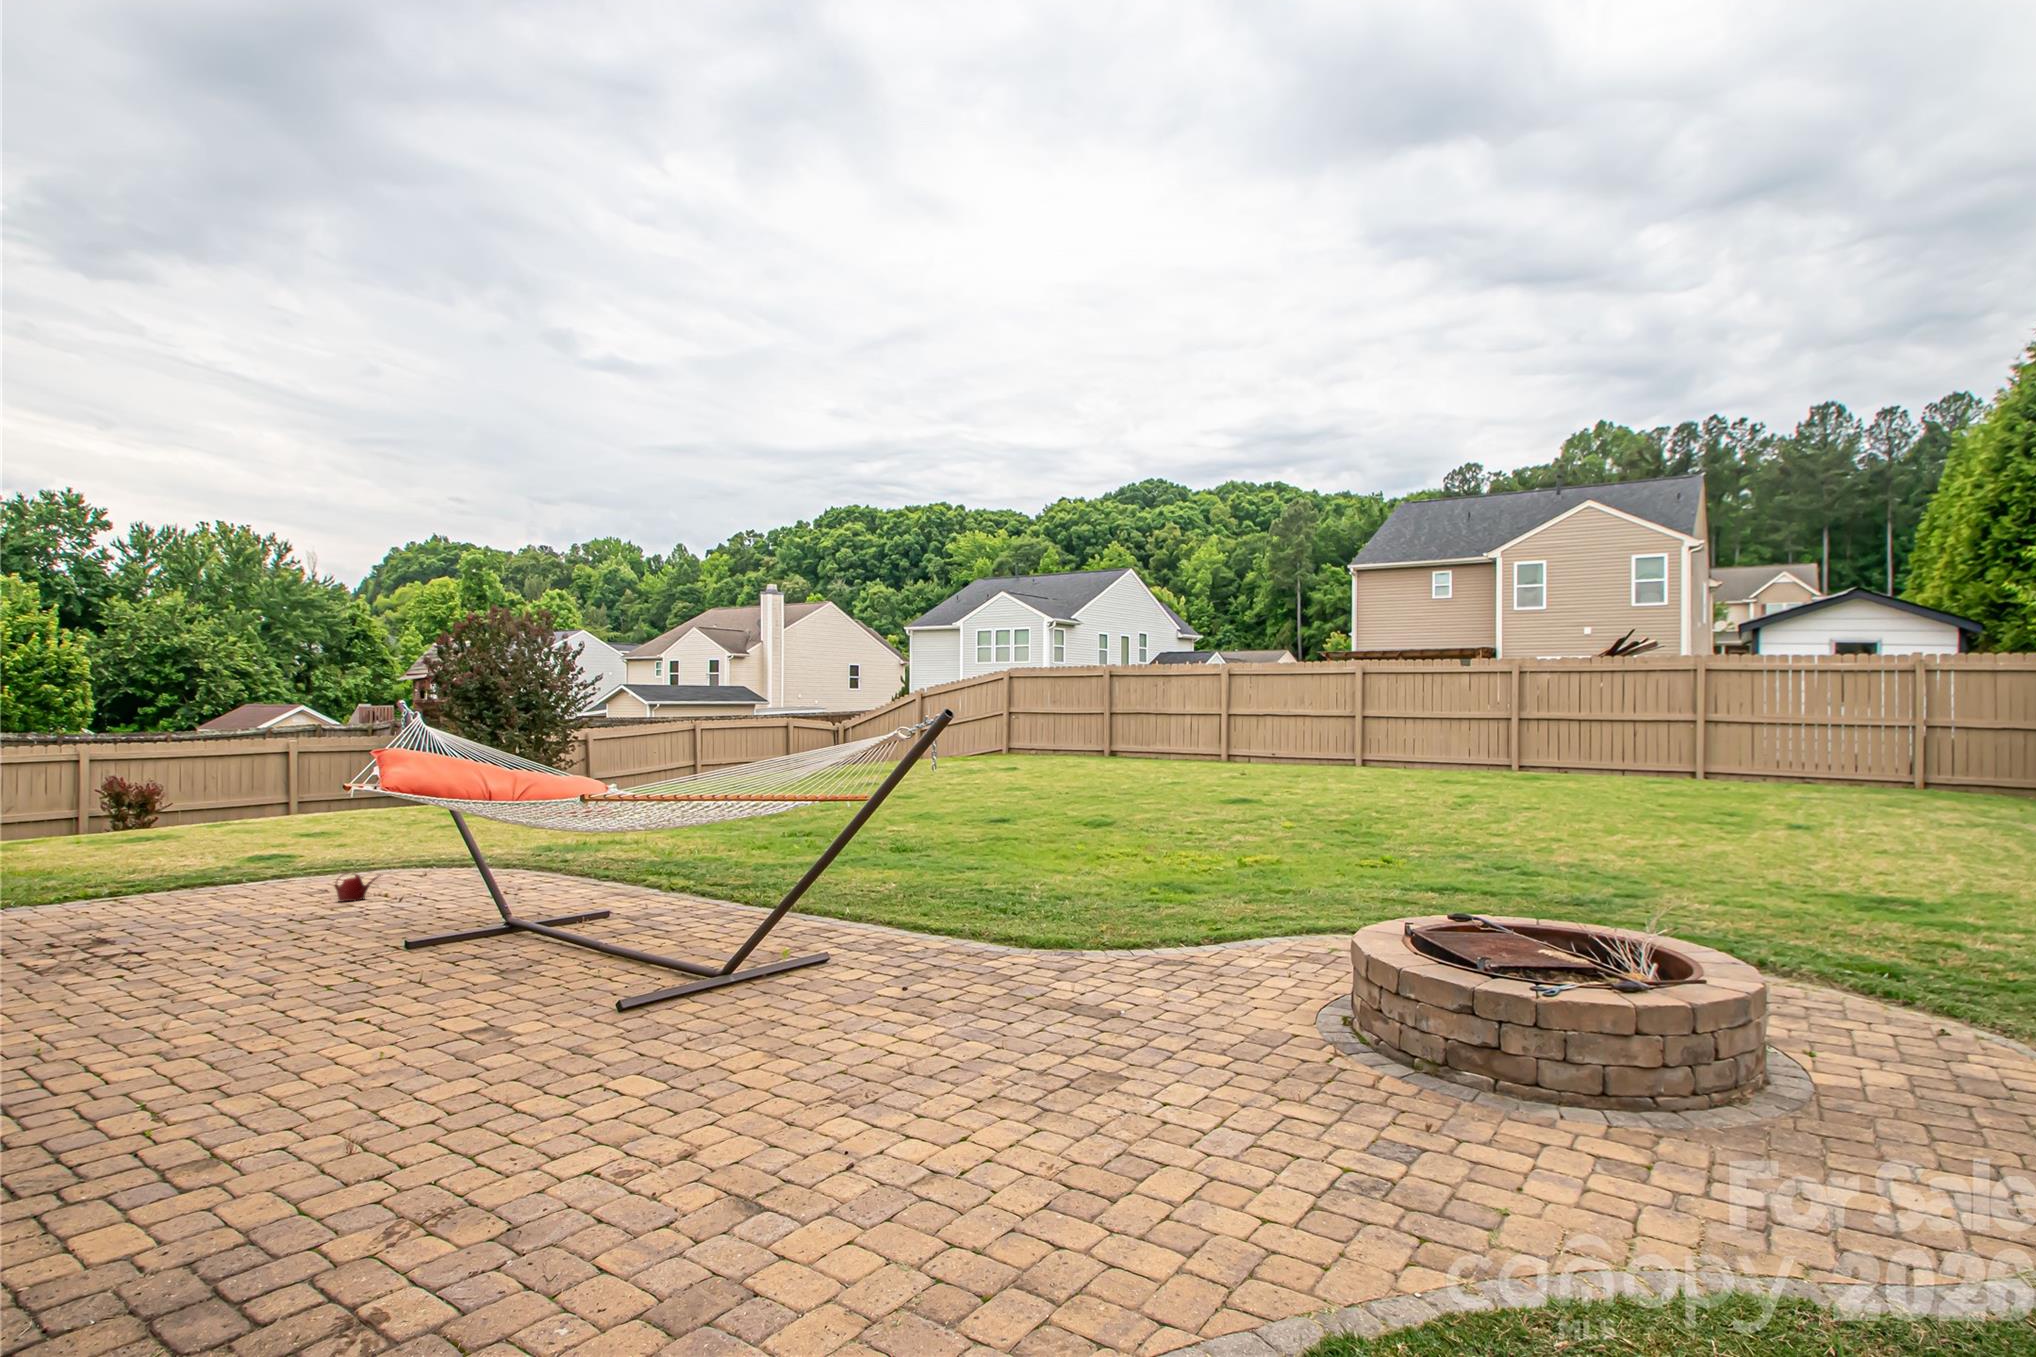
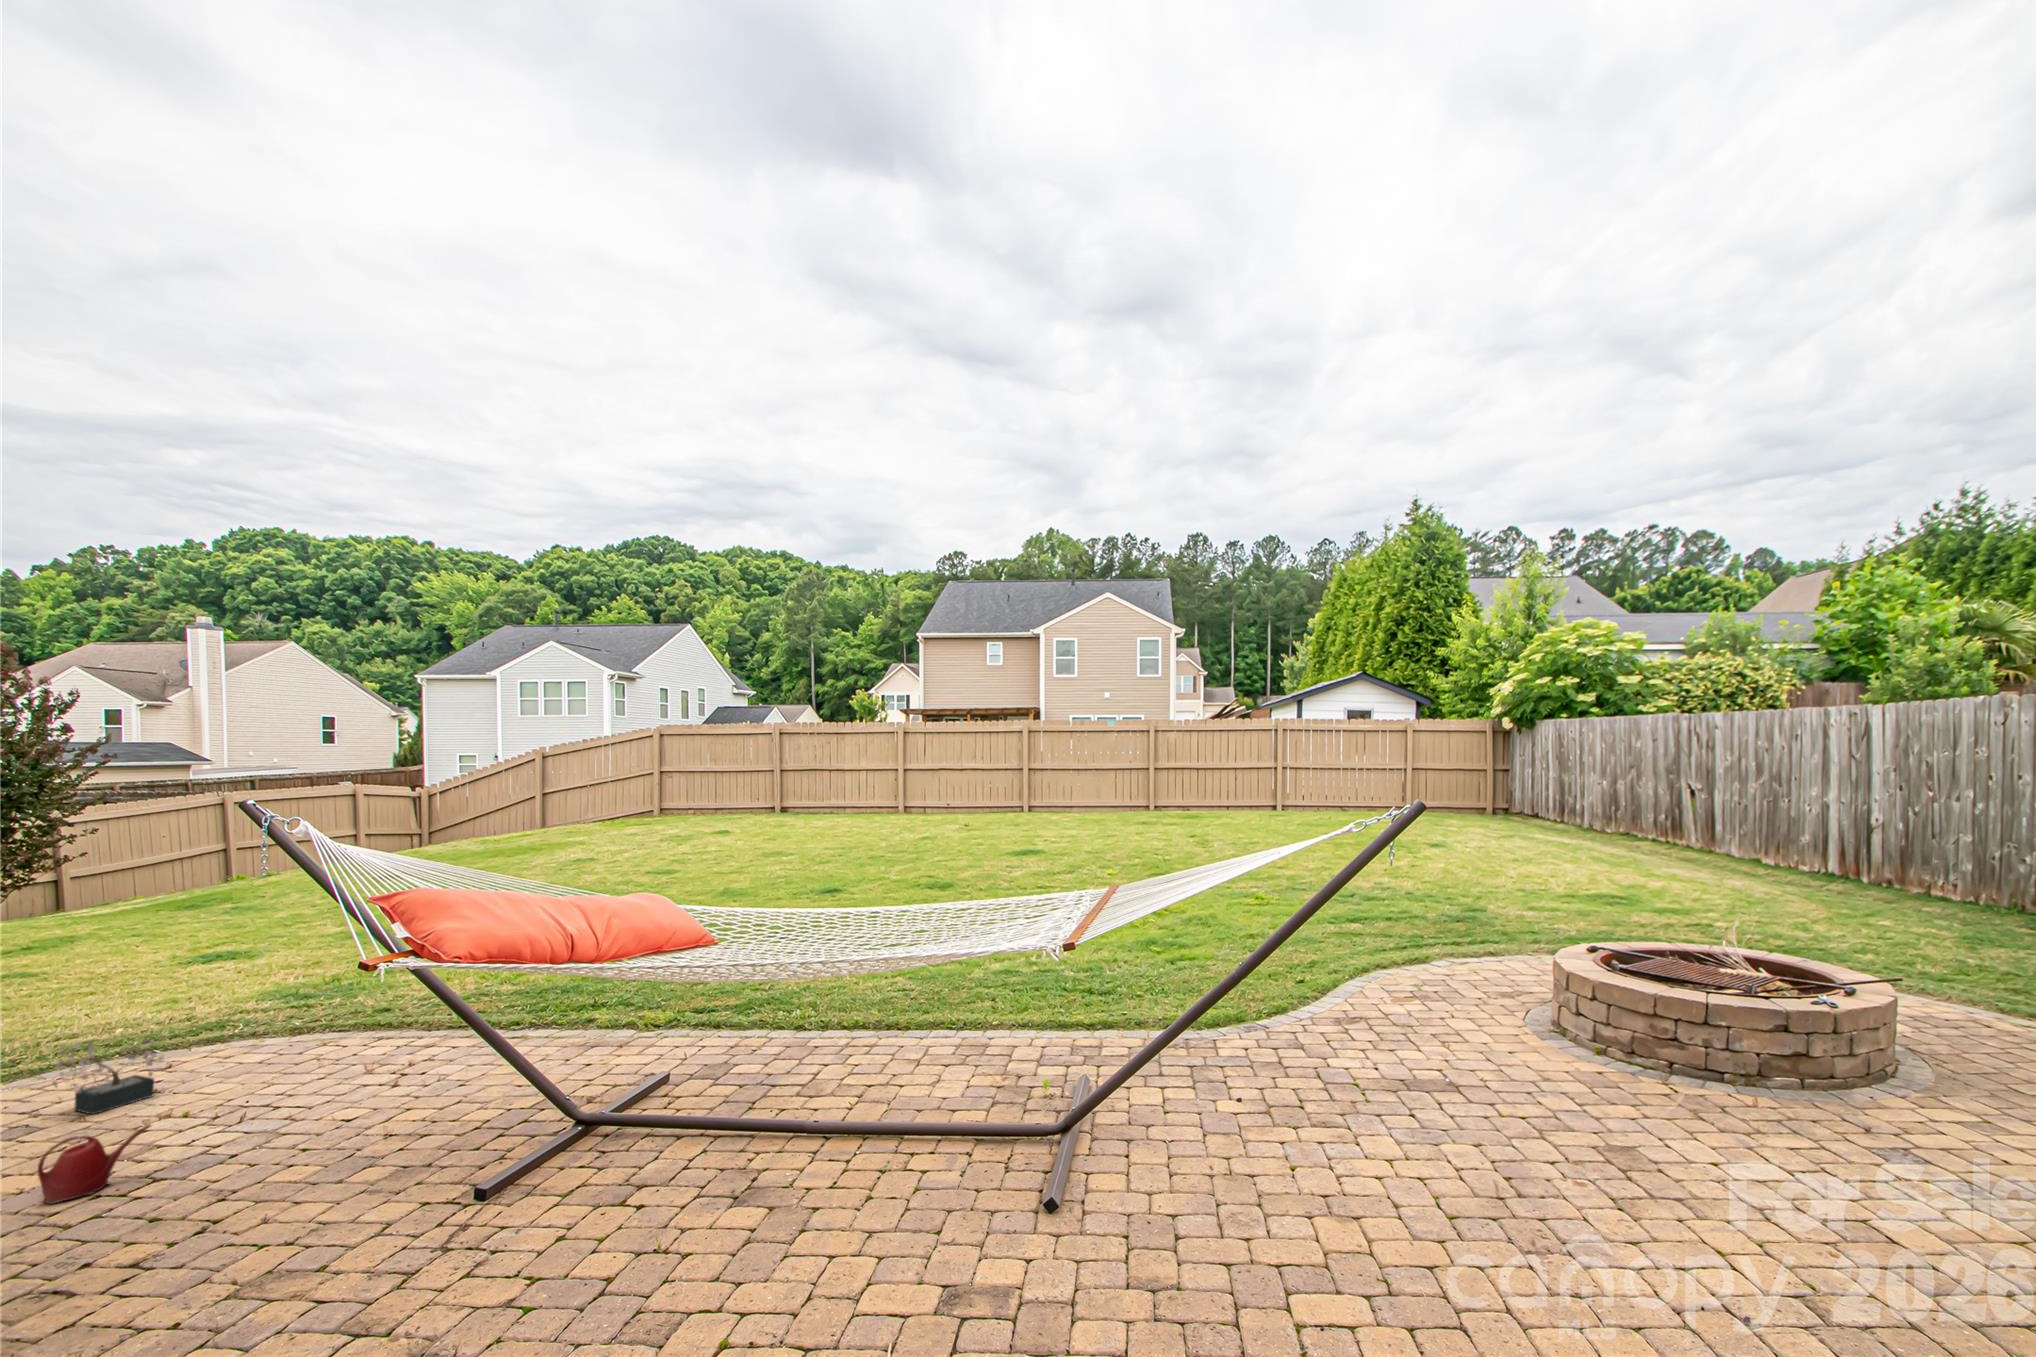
decorative plant: none [392,839,445,877] -> present [52,1040,164,1114]

